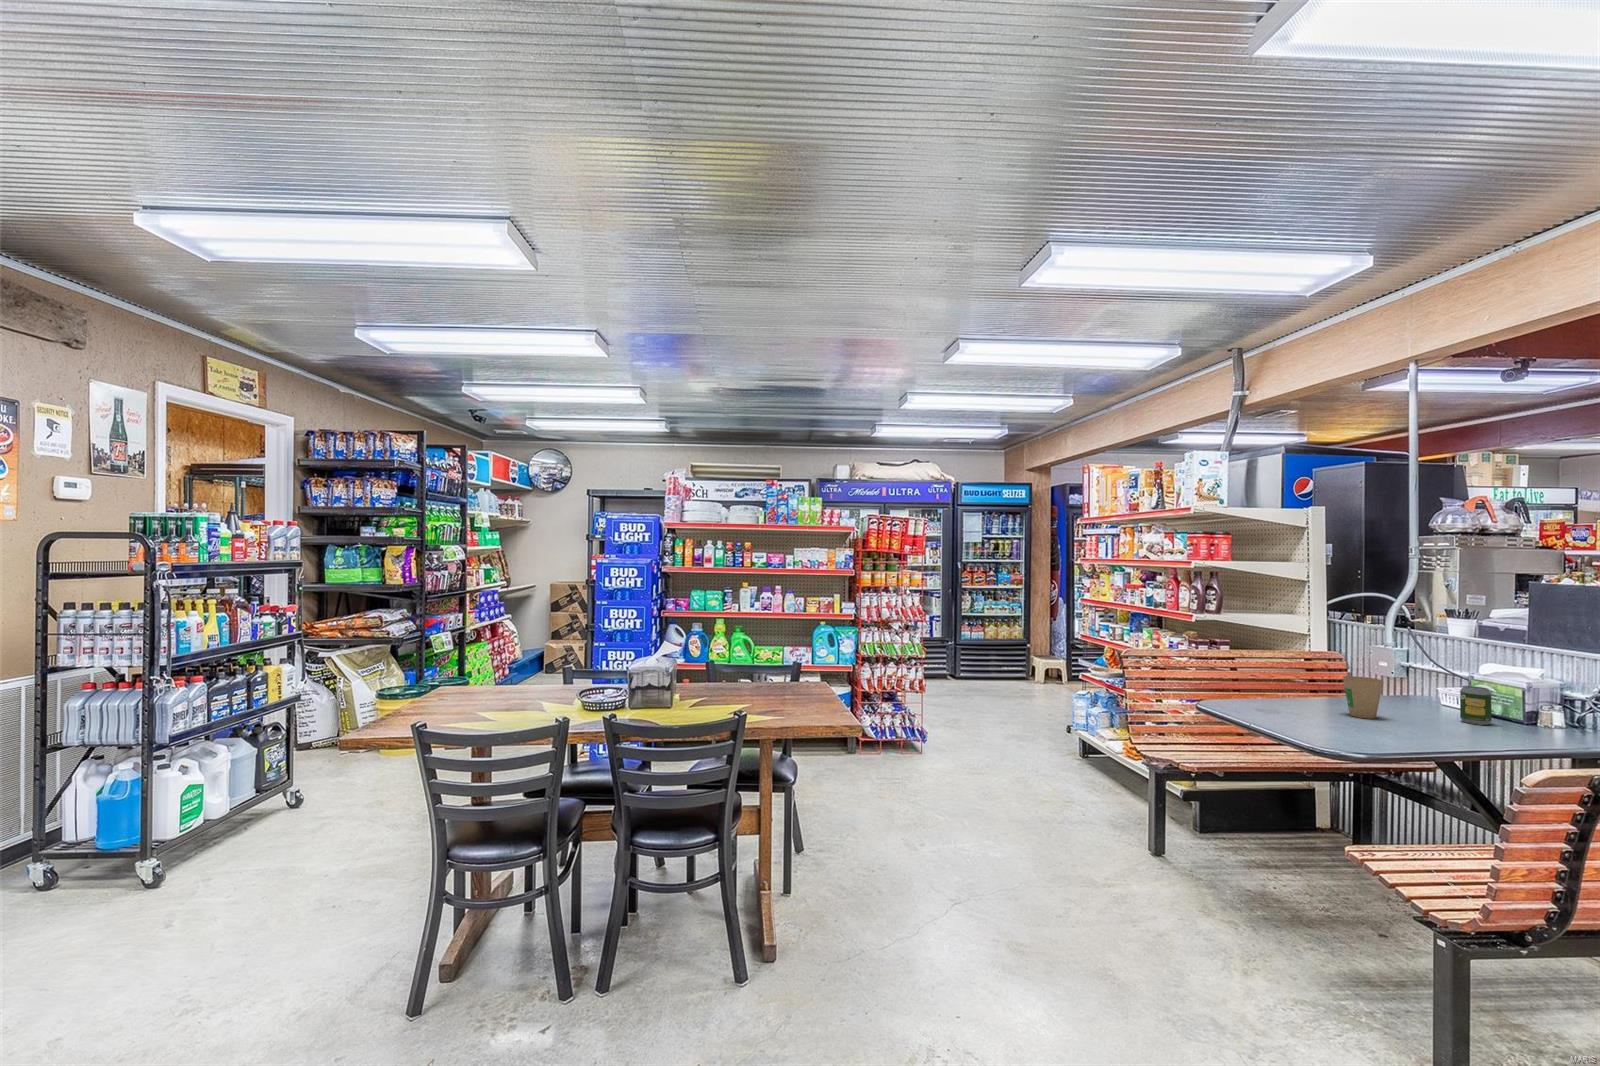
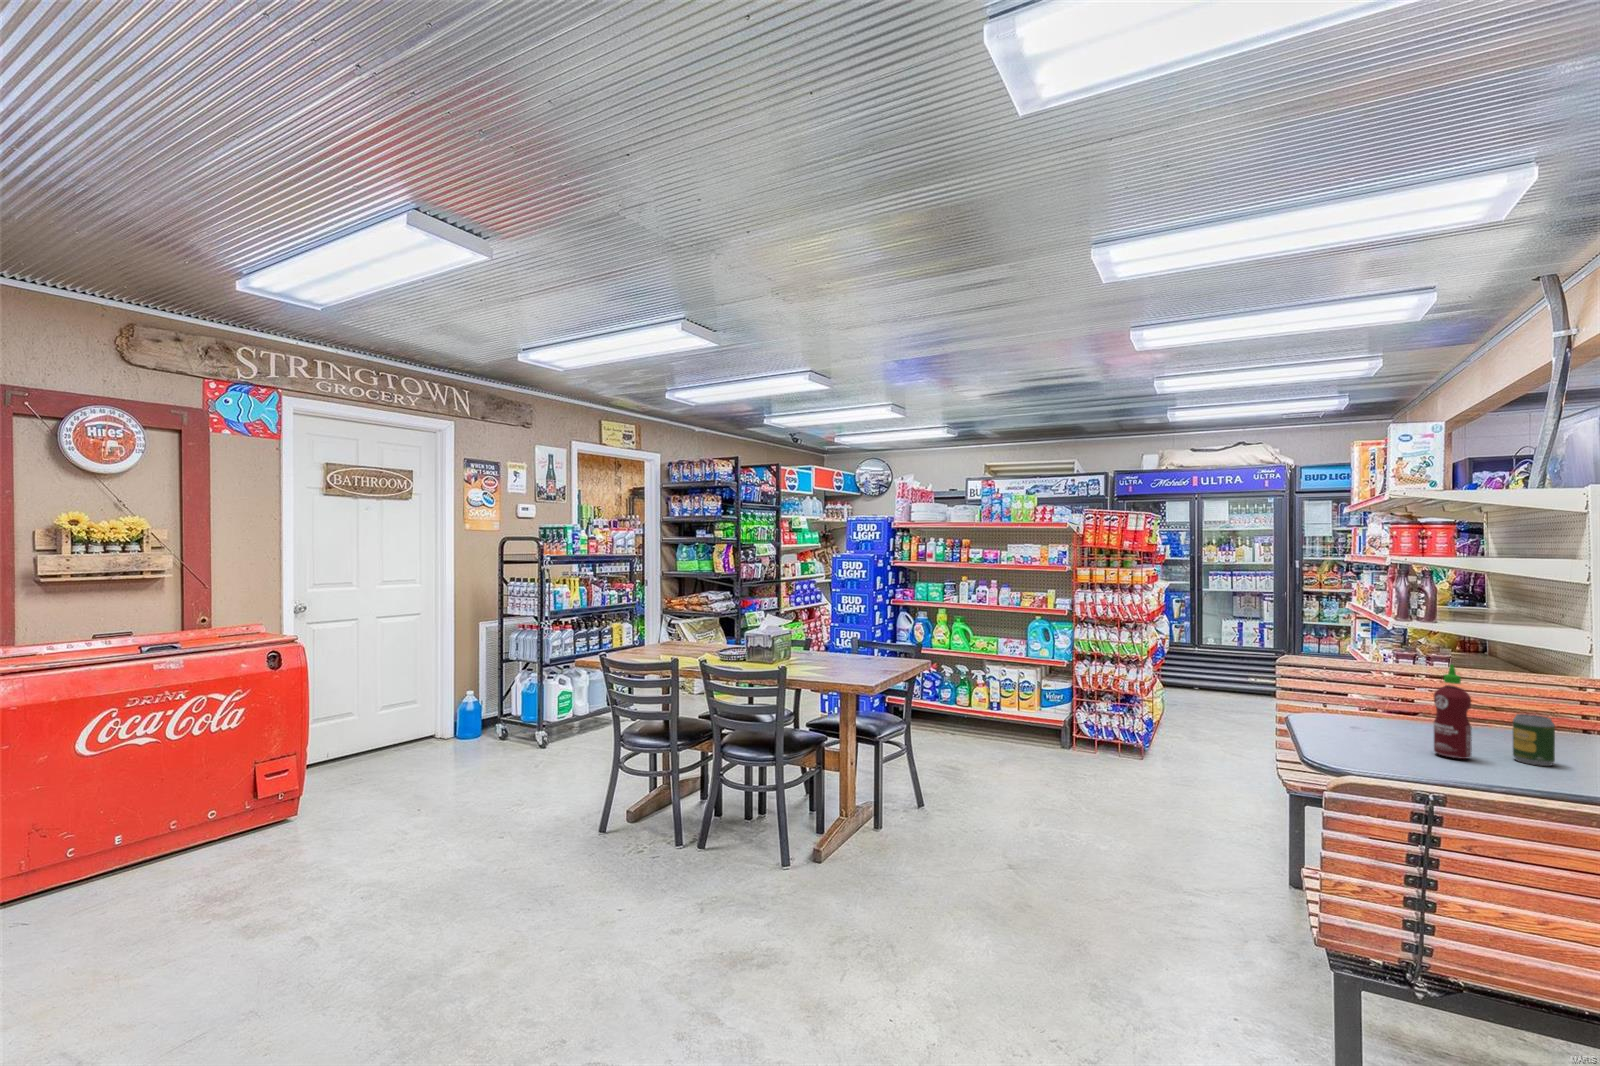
hot sauce: none [1431,651,1462,729] -> present [1434,665,1472,759]
paper cup: present [1343,676,1383,719] -> none [1341,688,1389,739]

